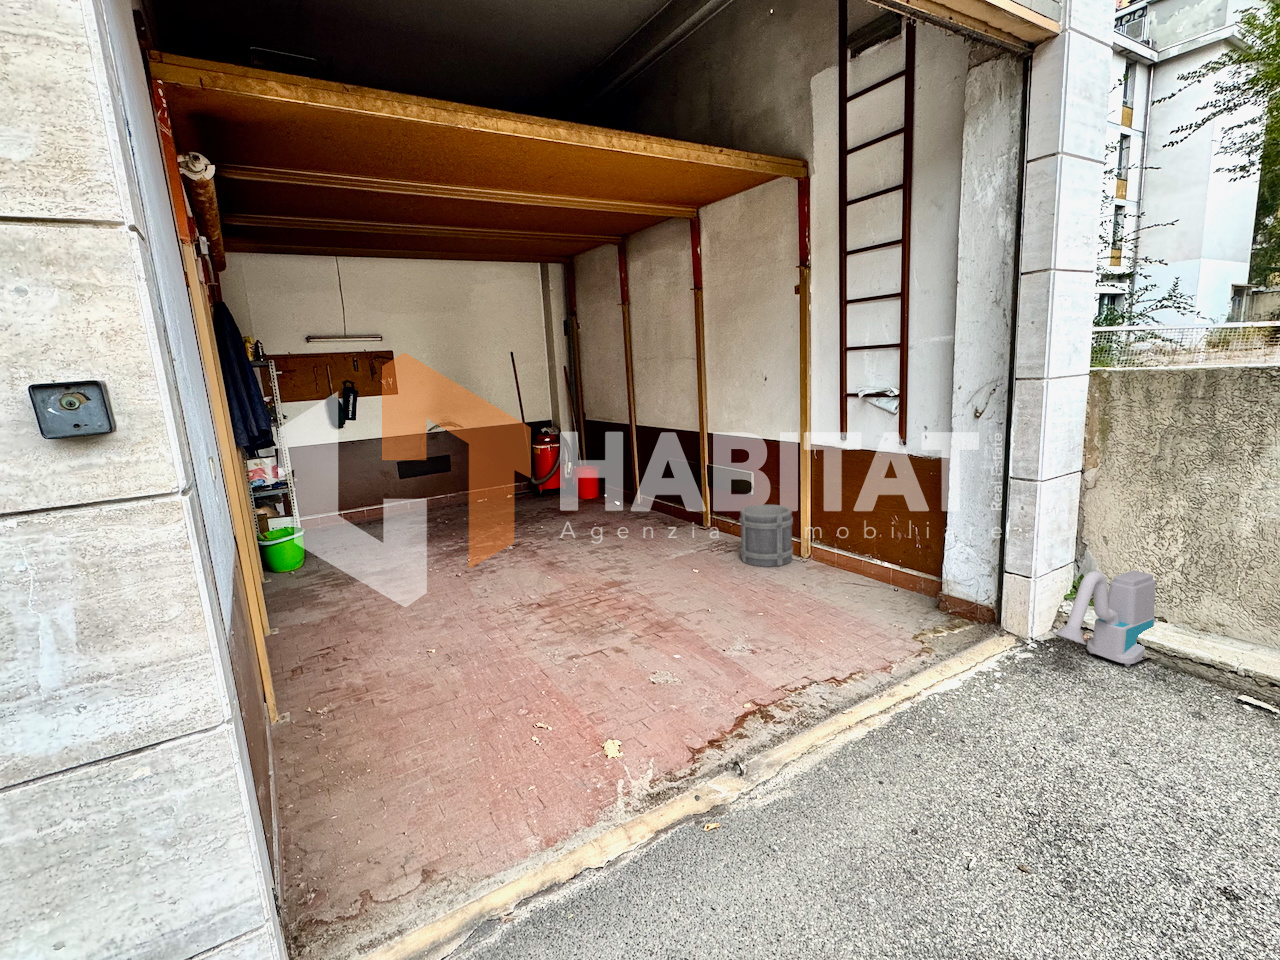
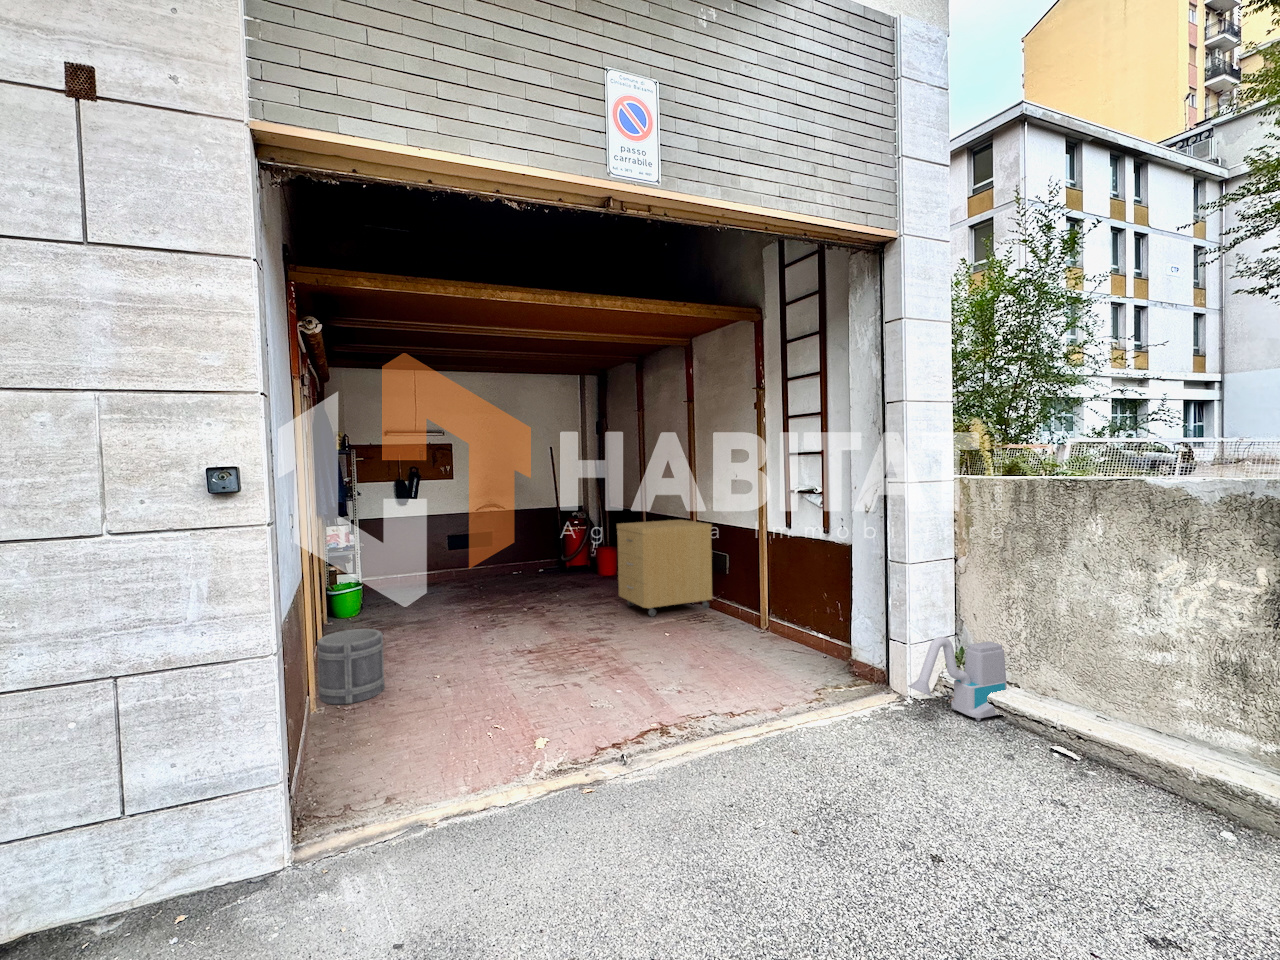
storage cabinet: none [615,433,732,550] -> present [617,520,712,616]
bucket: present [739,505,793,567] -> present [317,629,384,704]

